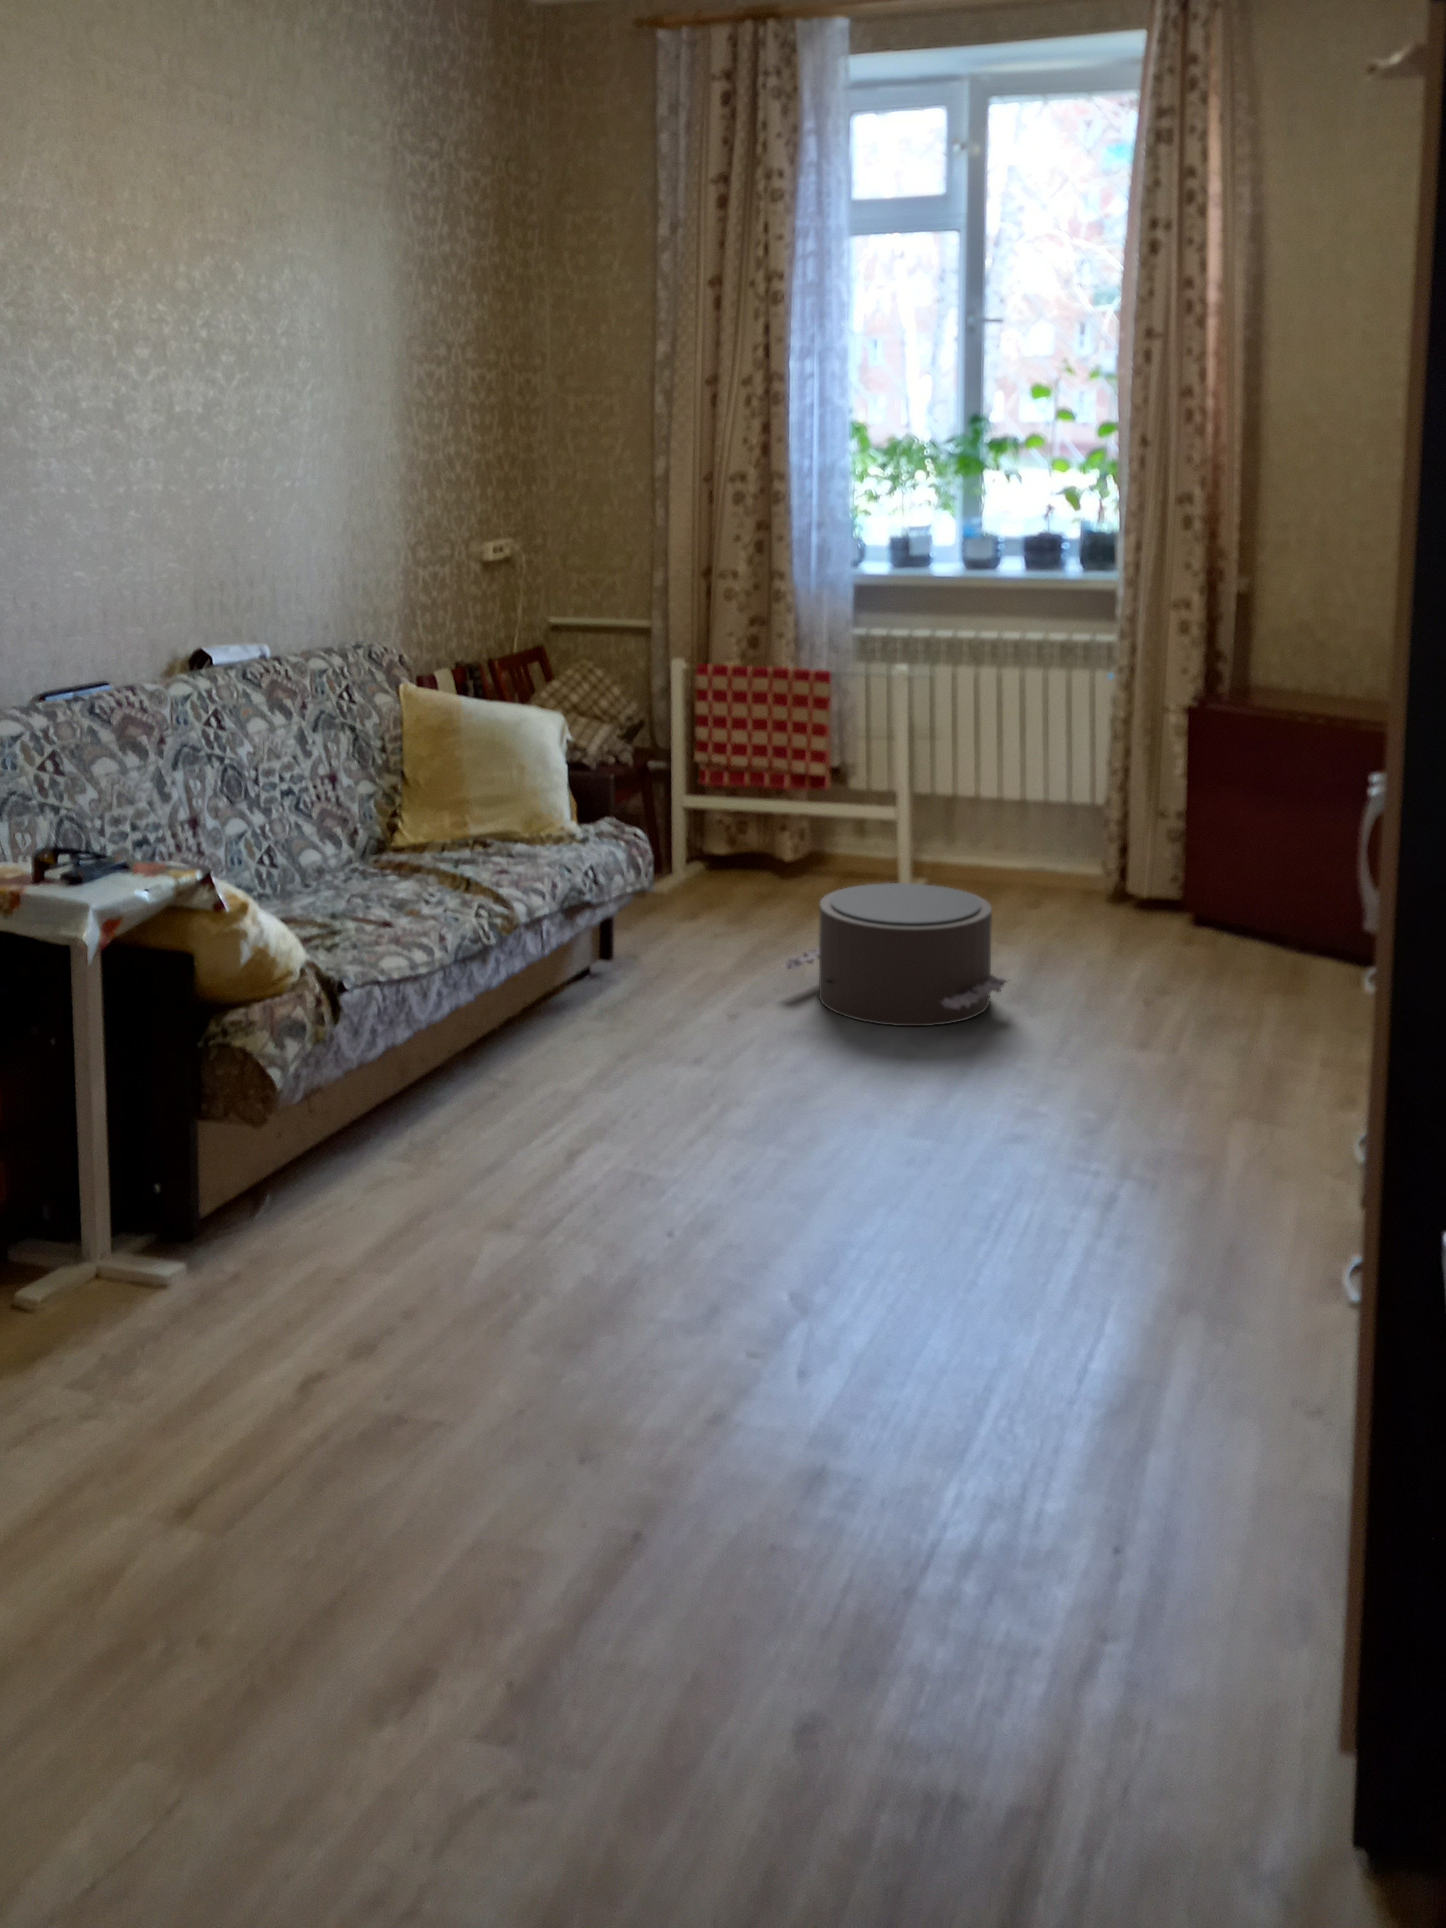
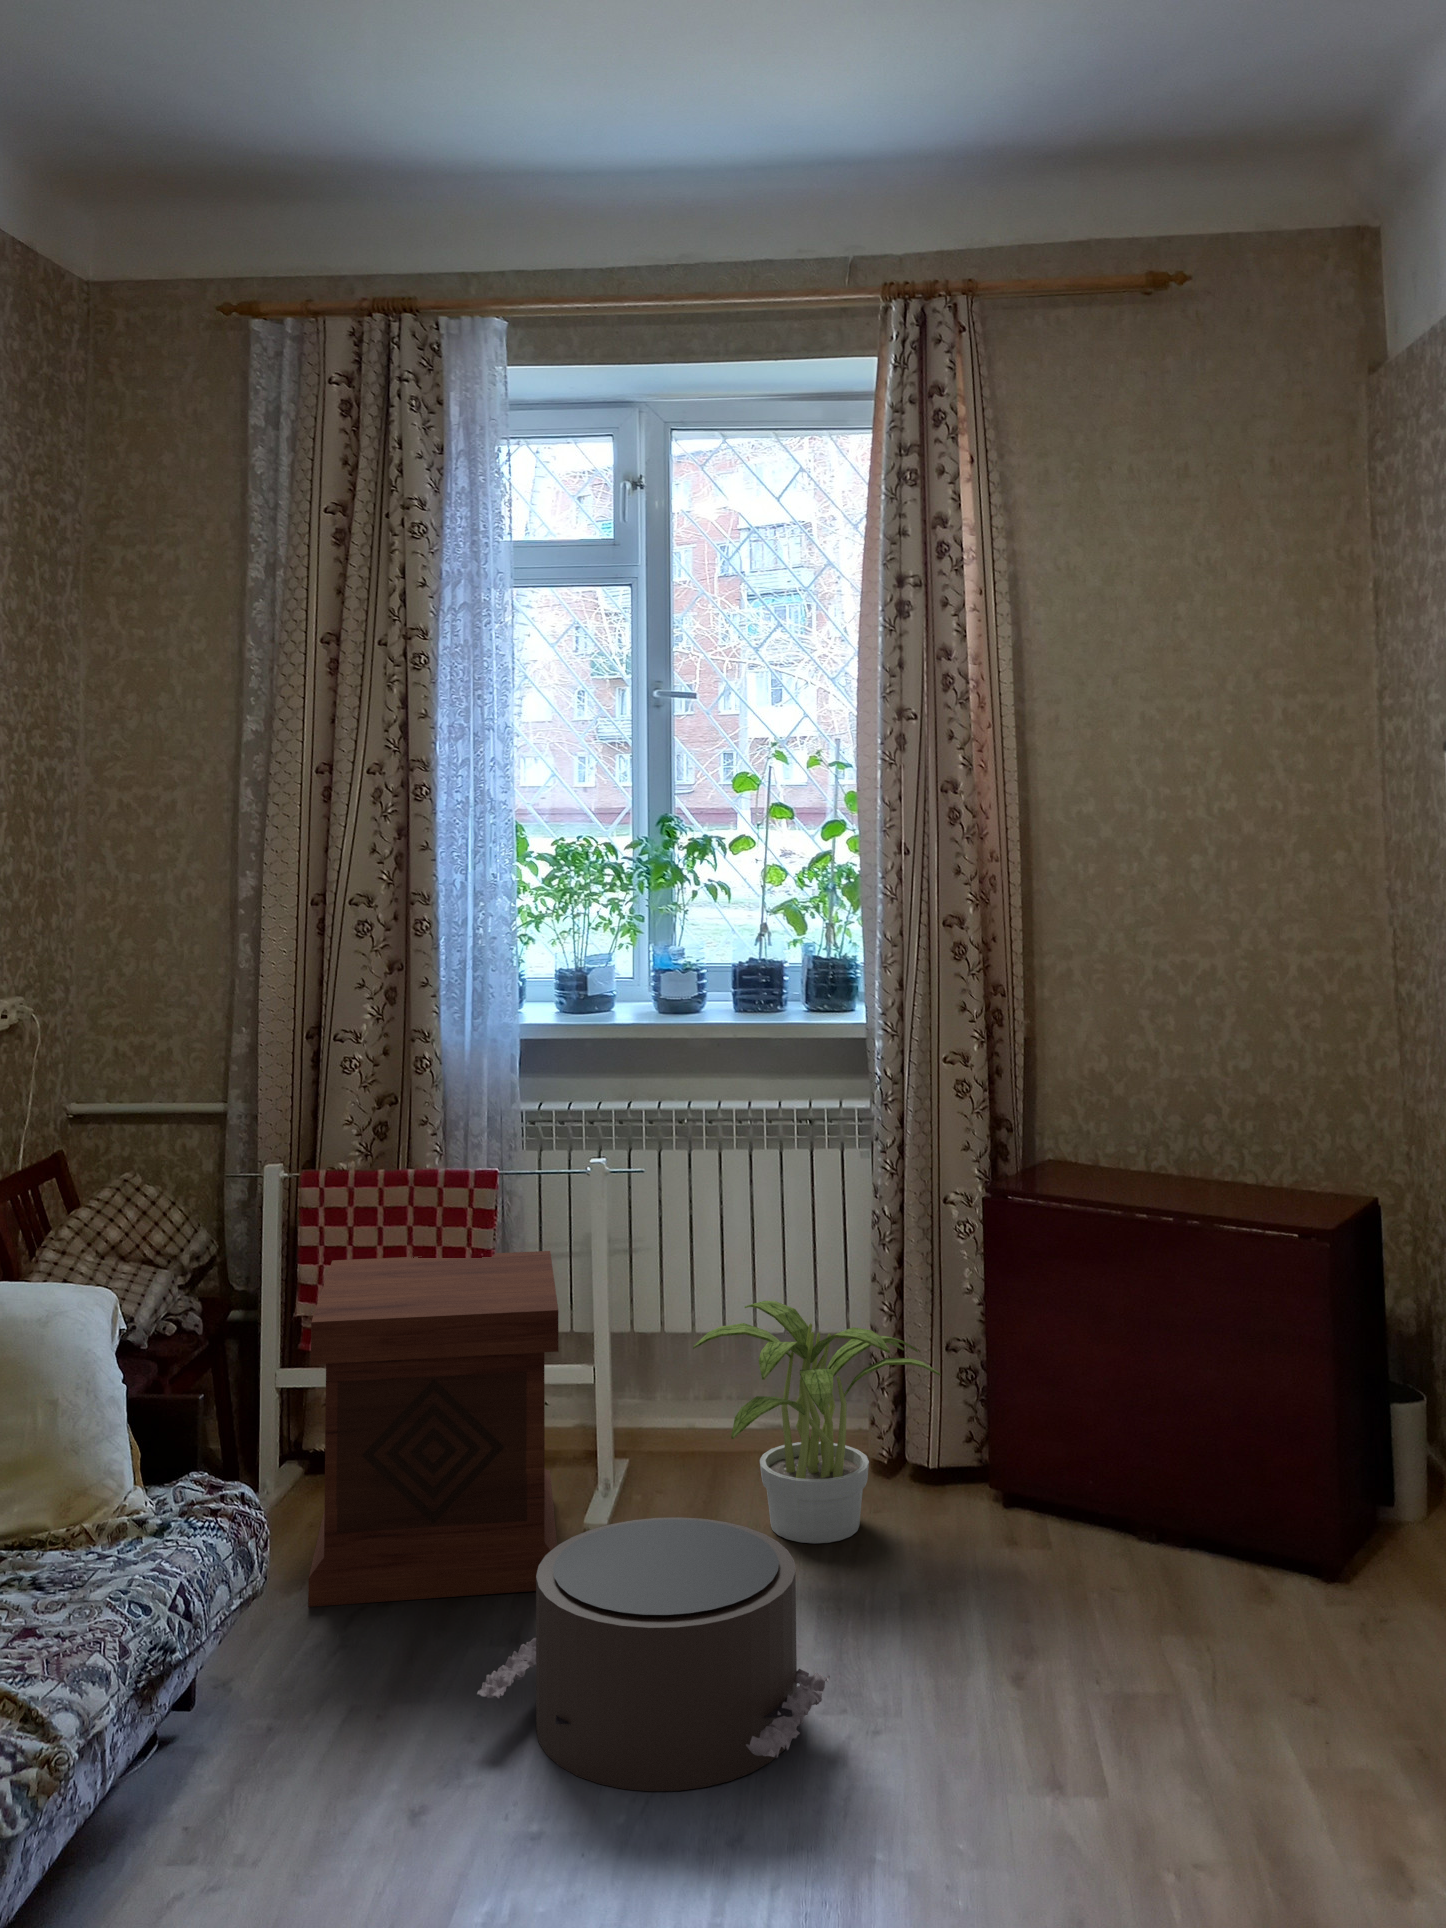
side table: none [692,724,868,936] -> present [308,1251,558,1607]
potted plant: none [963,772,1144,932] -> present [693,1301,940,1543]

